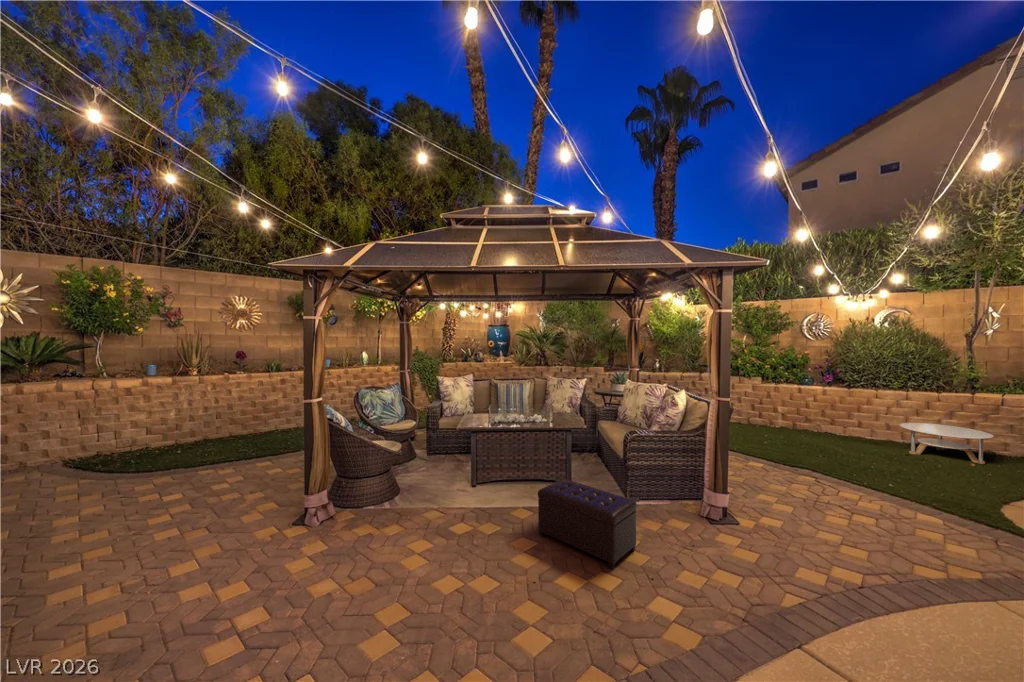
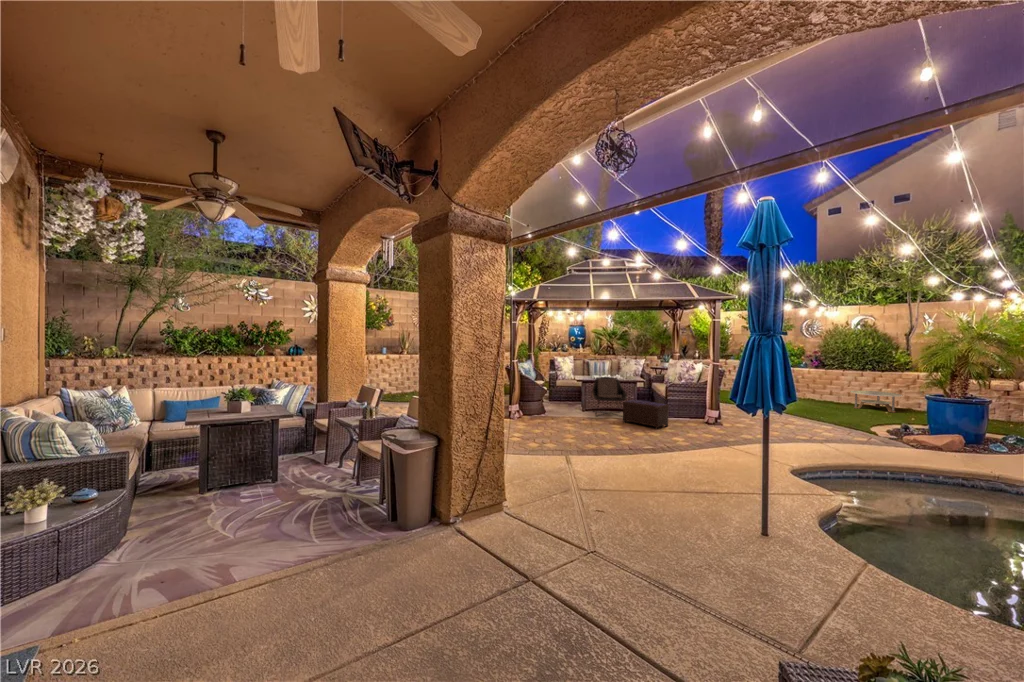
lounge chair: none [482,422,550,511] -> present [592,377,627,414]

